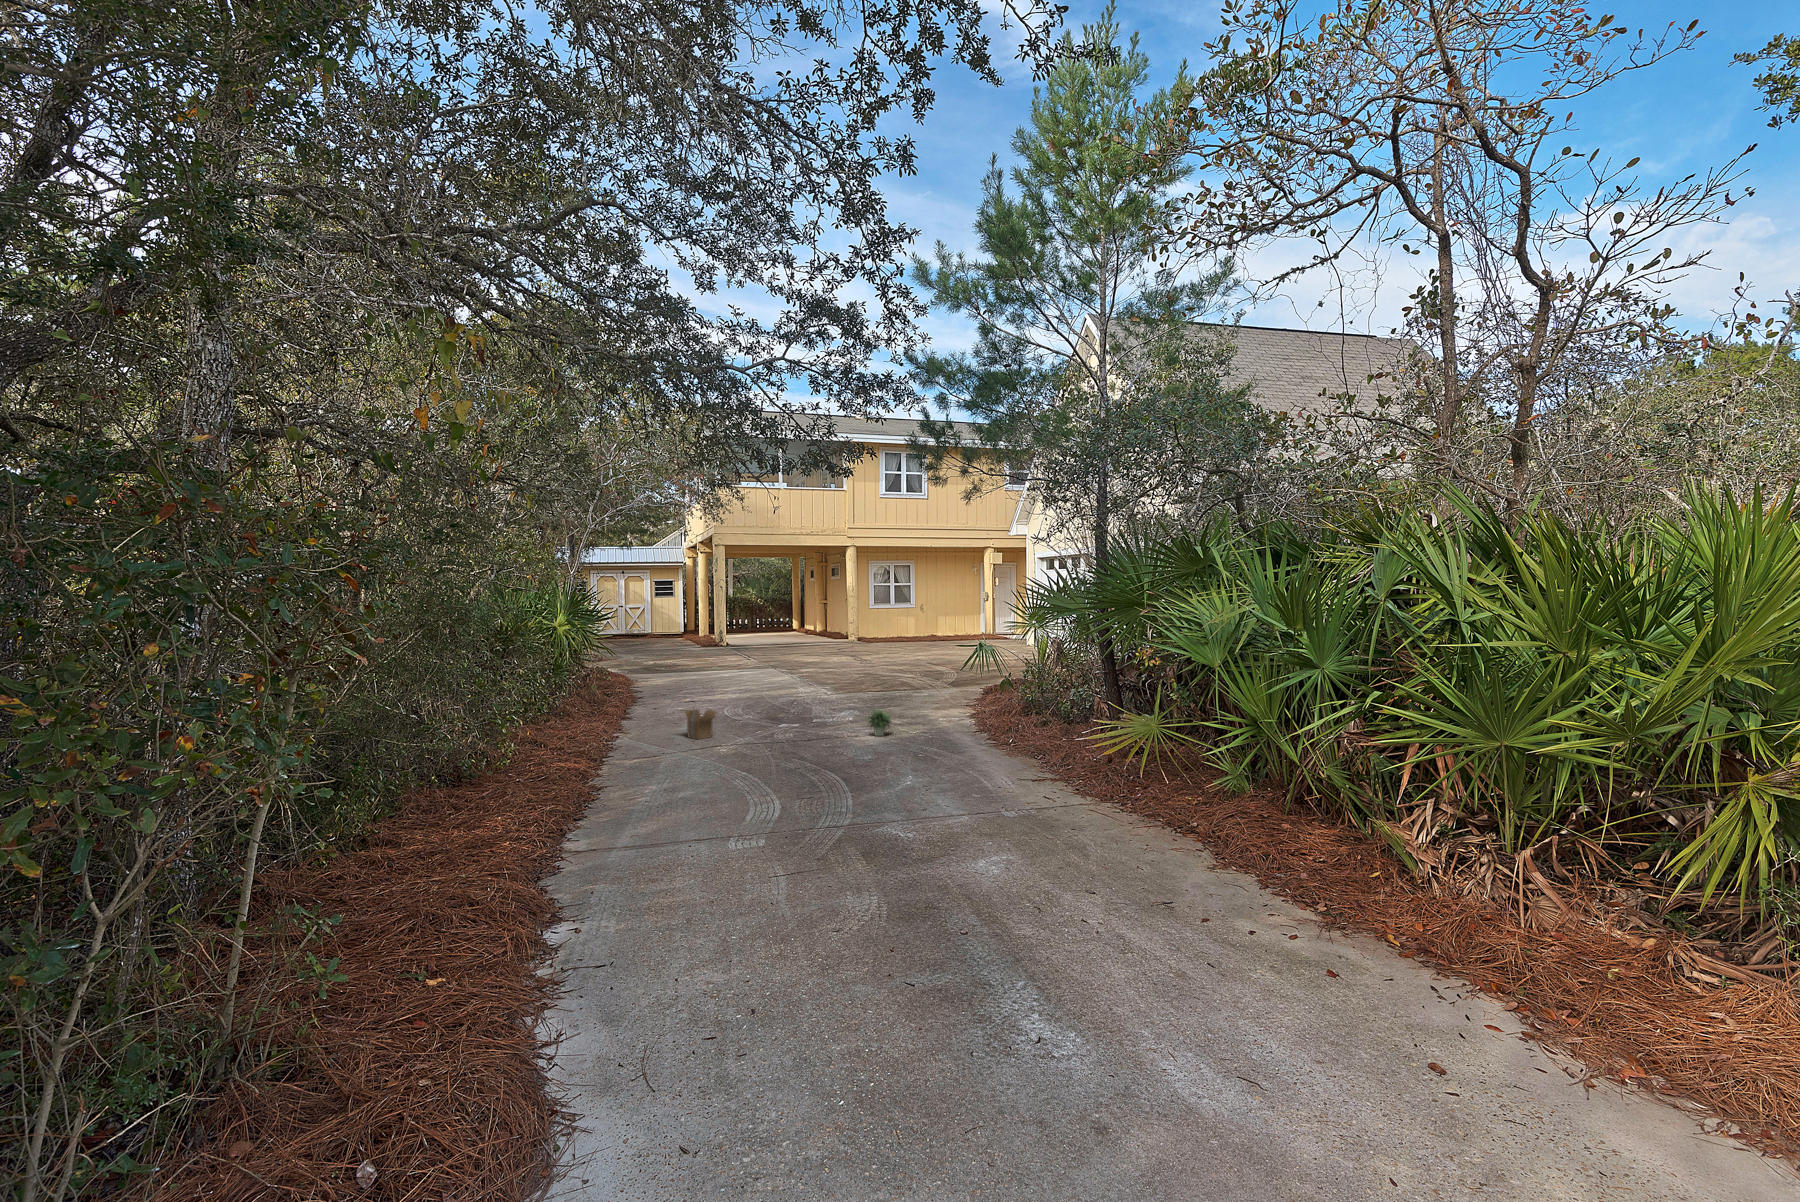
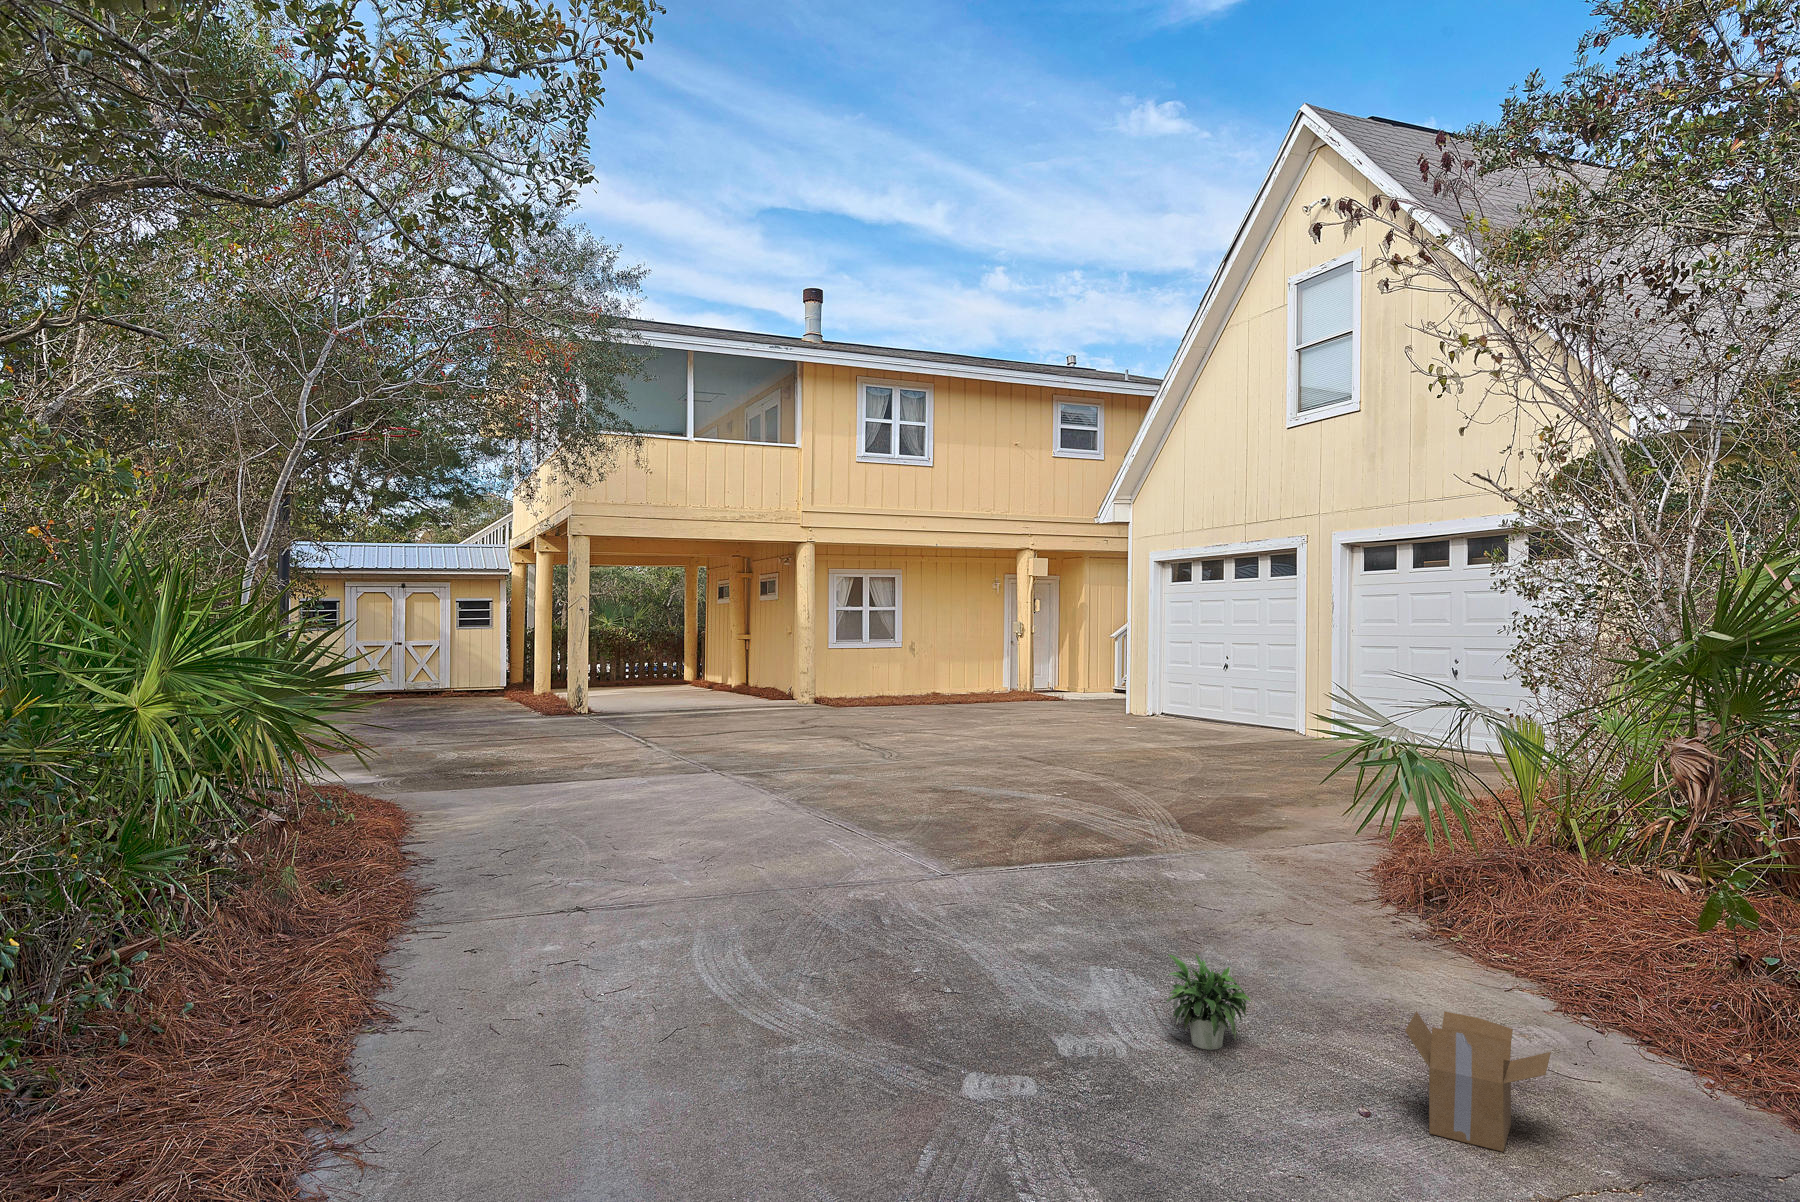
cardboard box: present [685,709,717,739] -> present [1405,1012,1551,1152]

